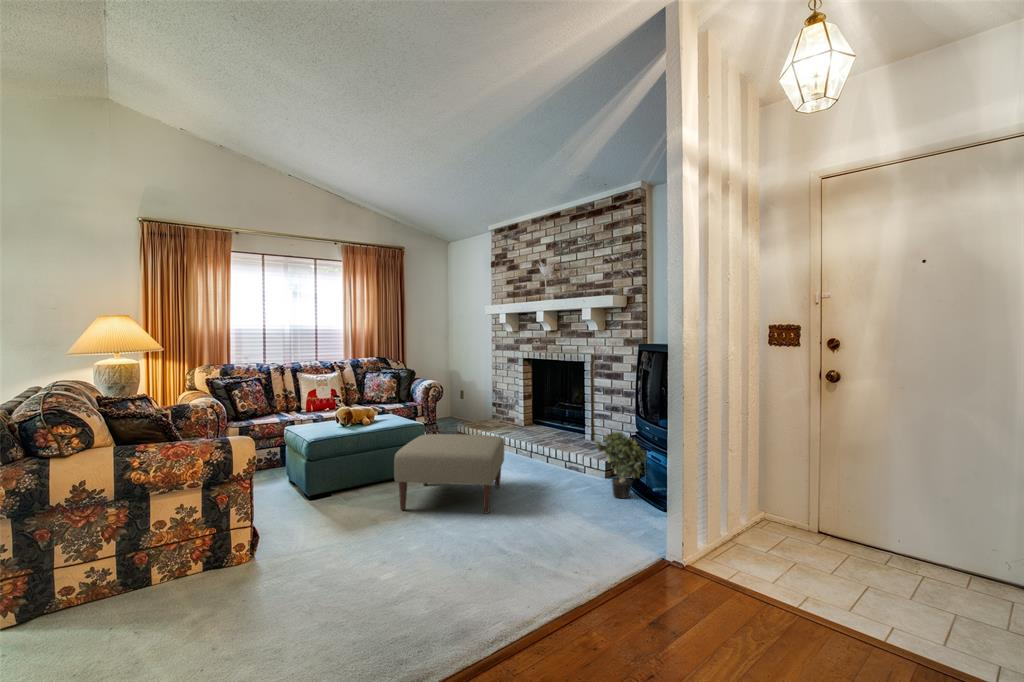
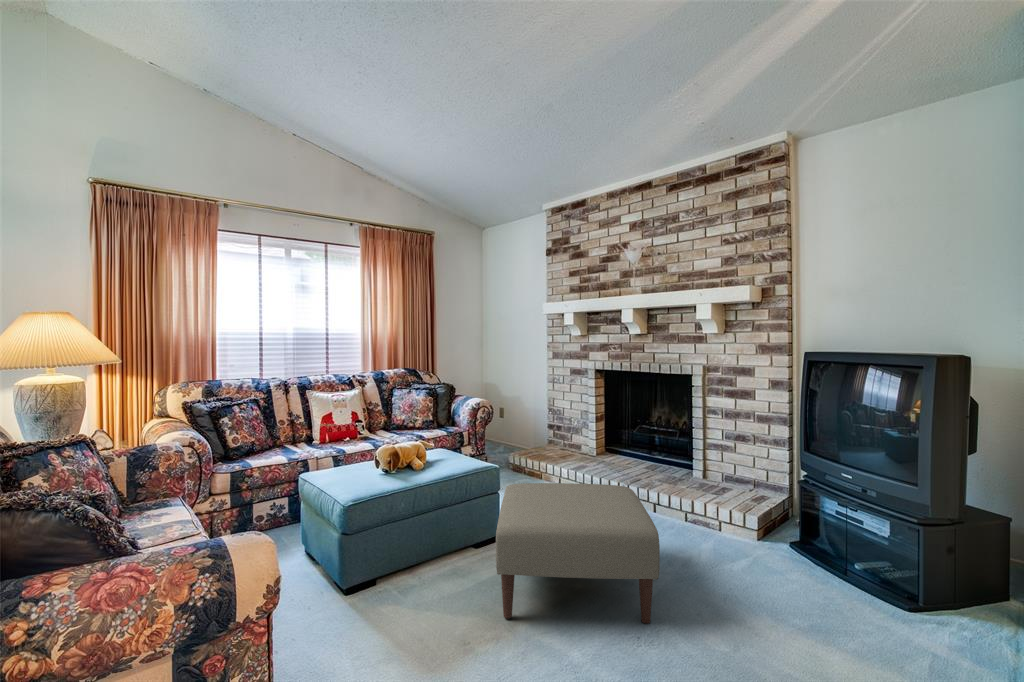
potted plant: present [595,431,648,498] -> none [782,477,874,583]

